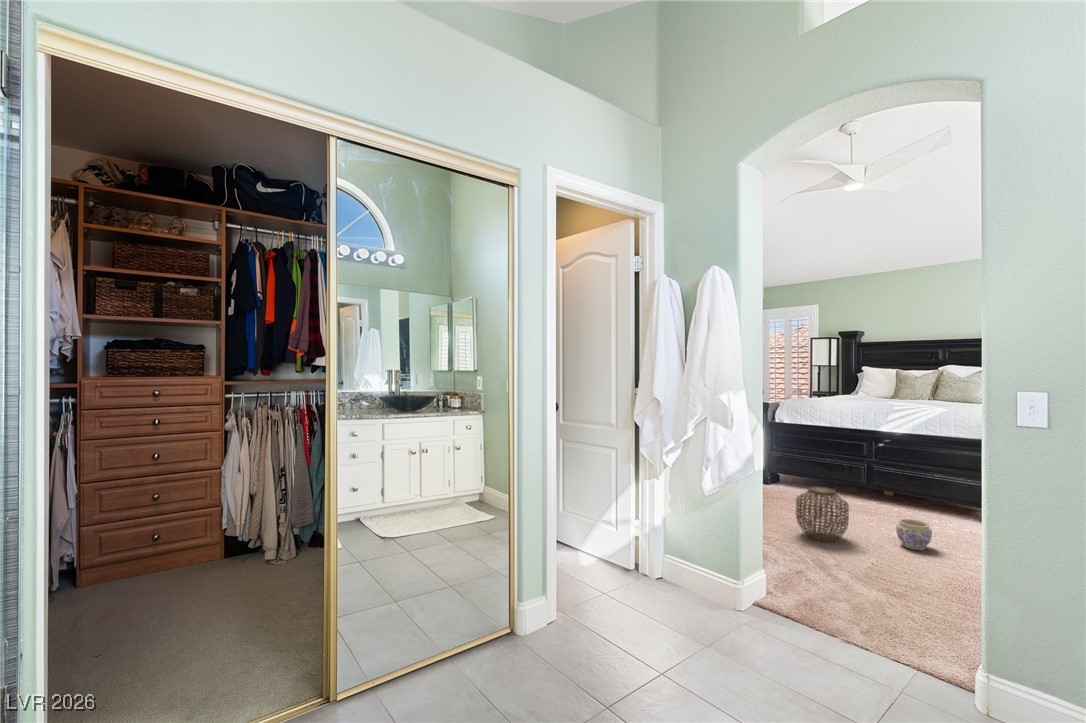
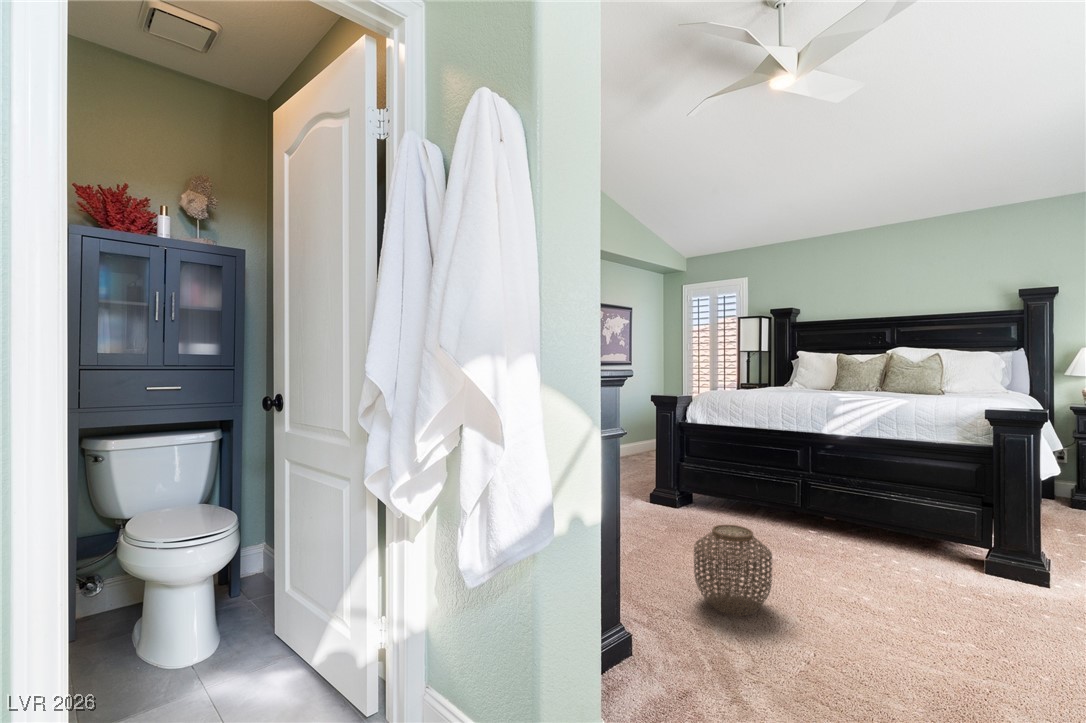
planter: present [896,519,932,550] -> none [843,573,896,627]

